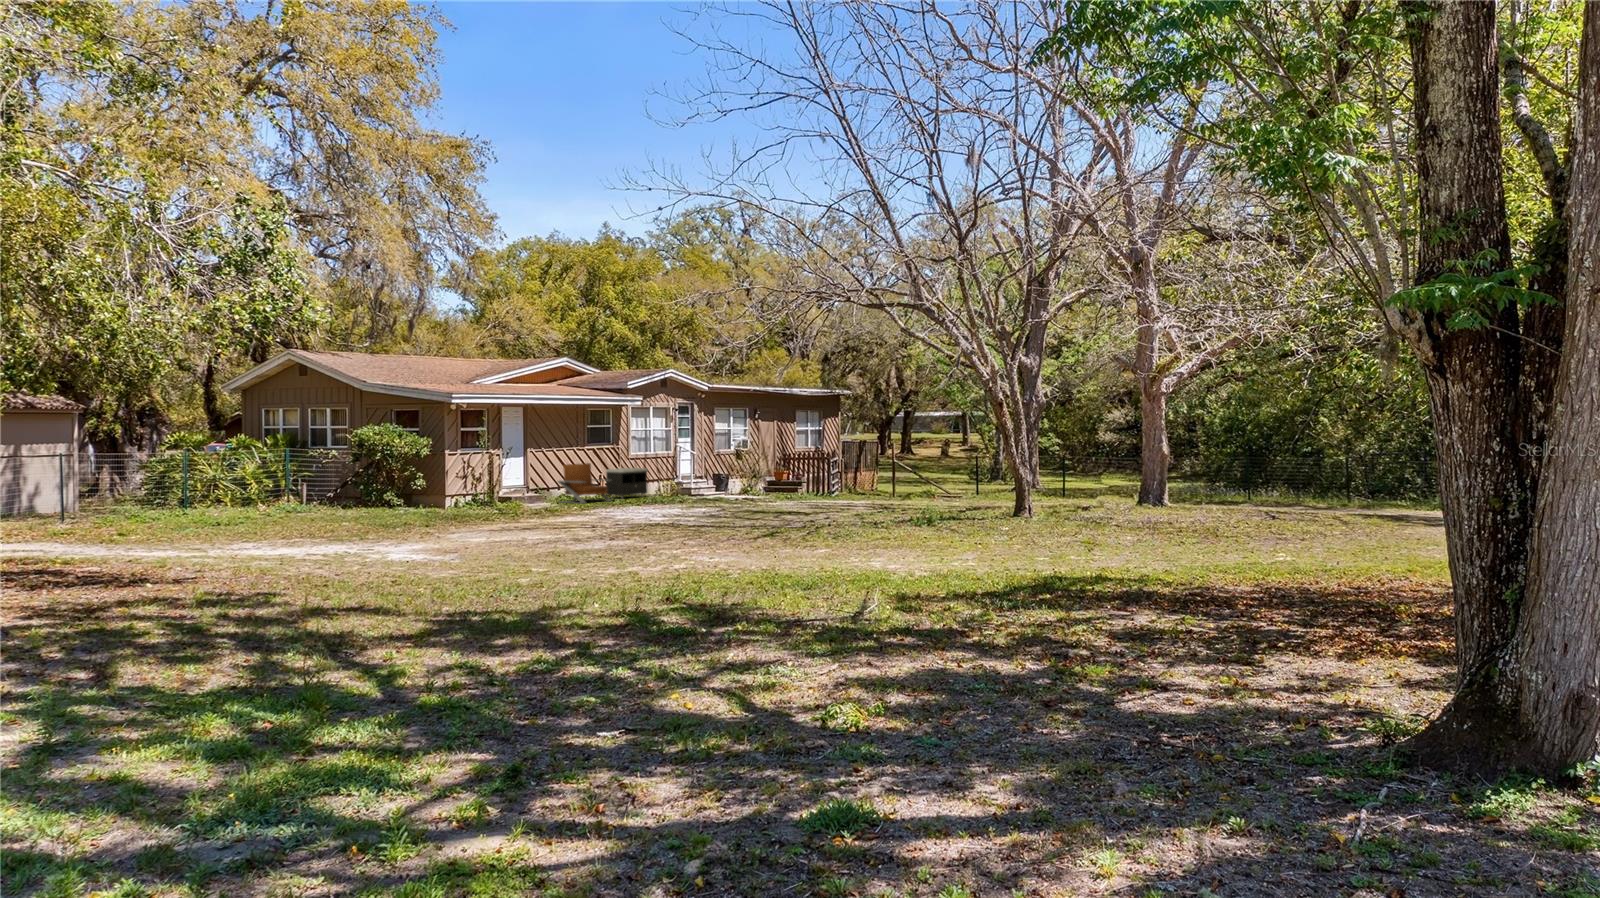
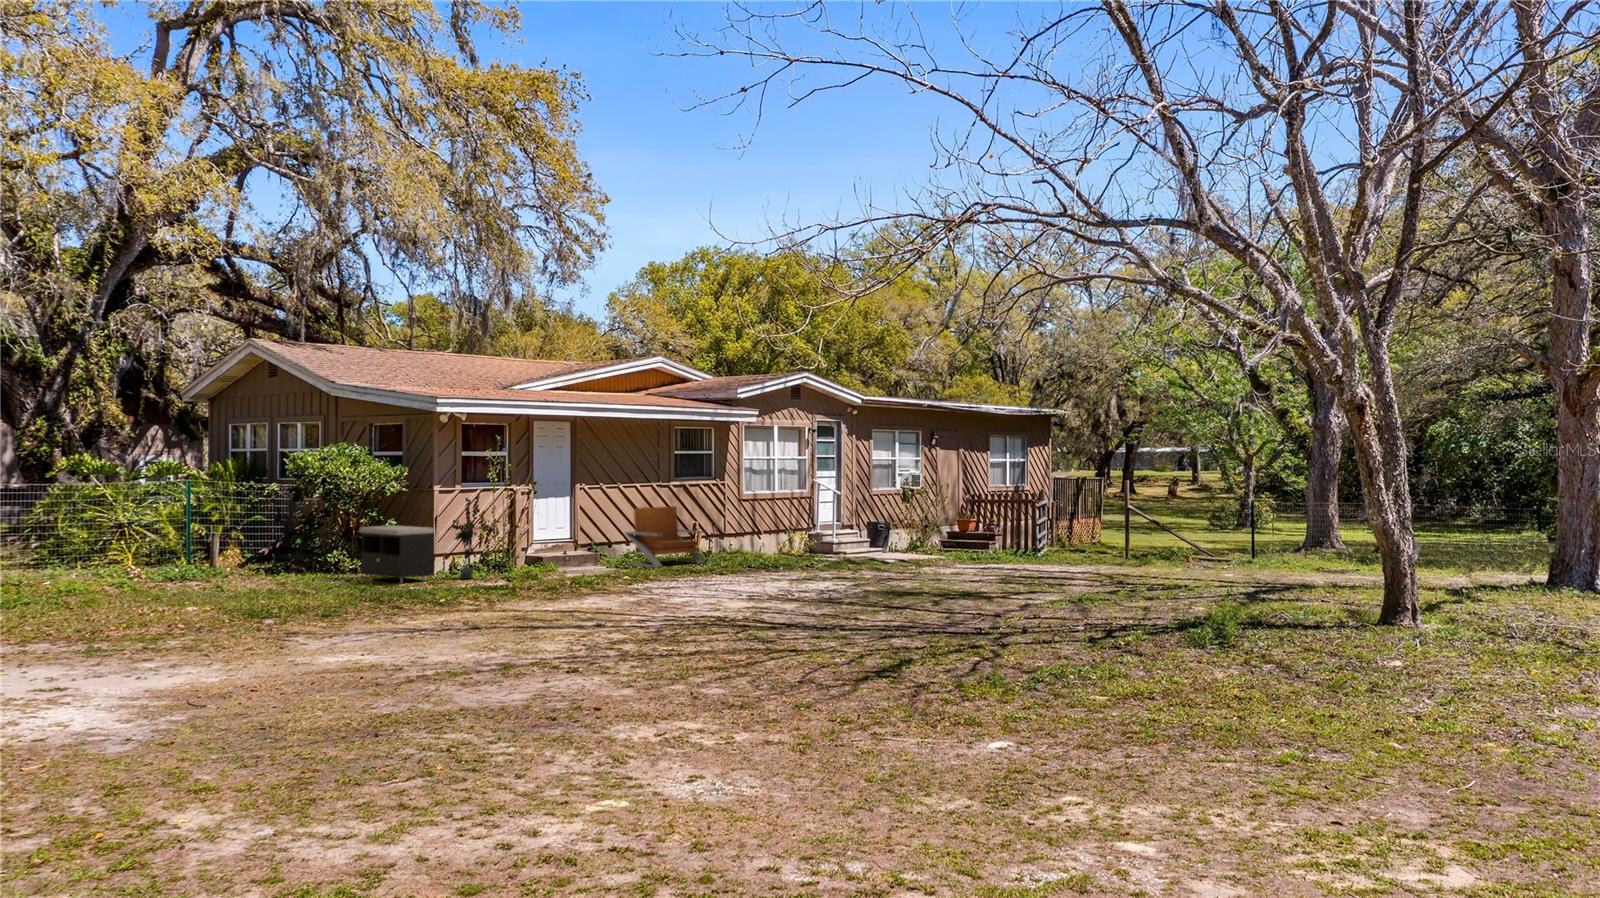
storage bench: present [606,468,648,497] -> present [359,526,434,583]
potted plant: none [457,472,480,511] -> present [448,521,484,579]

